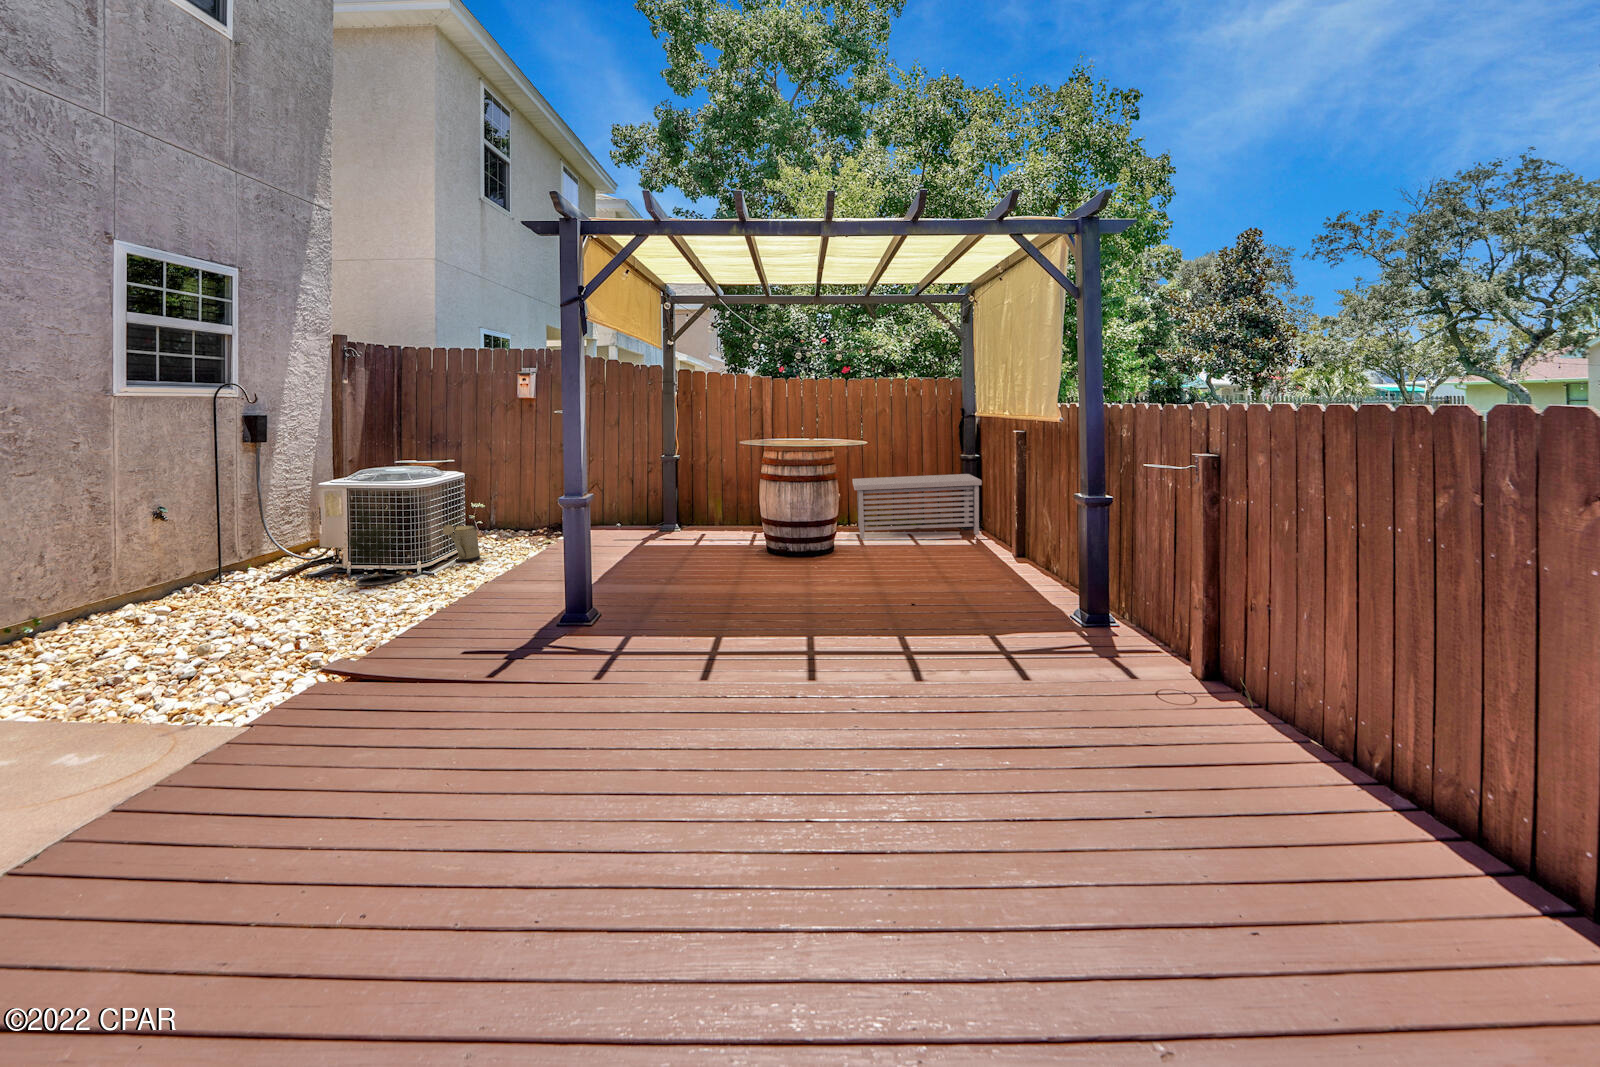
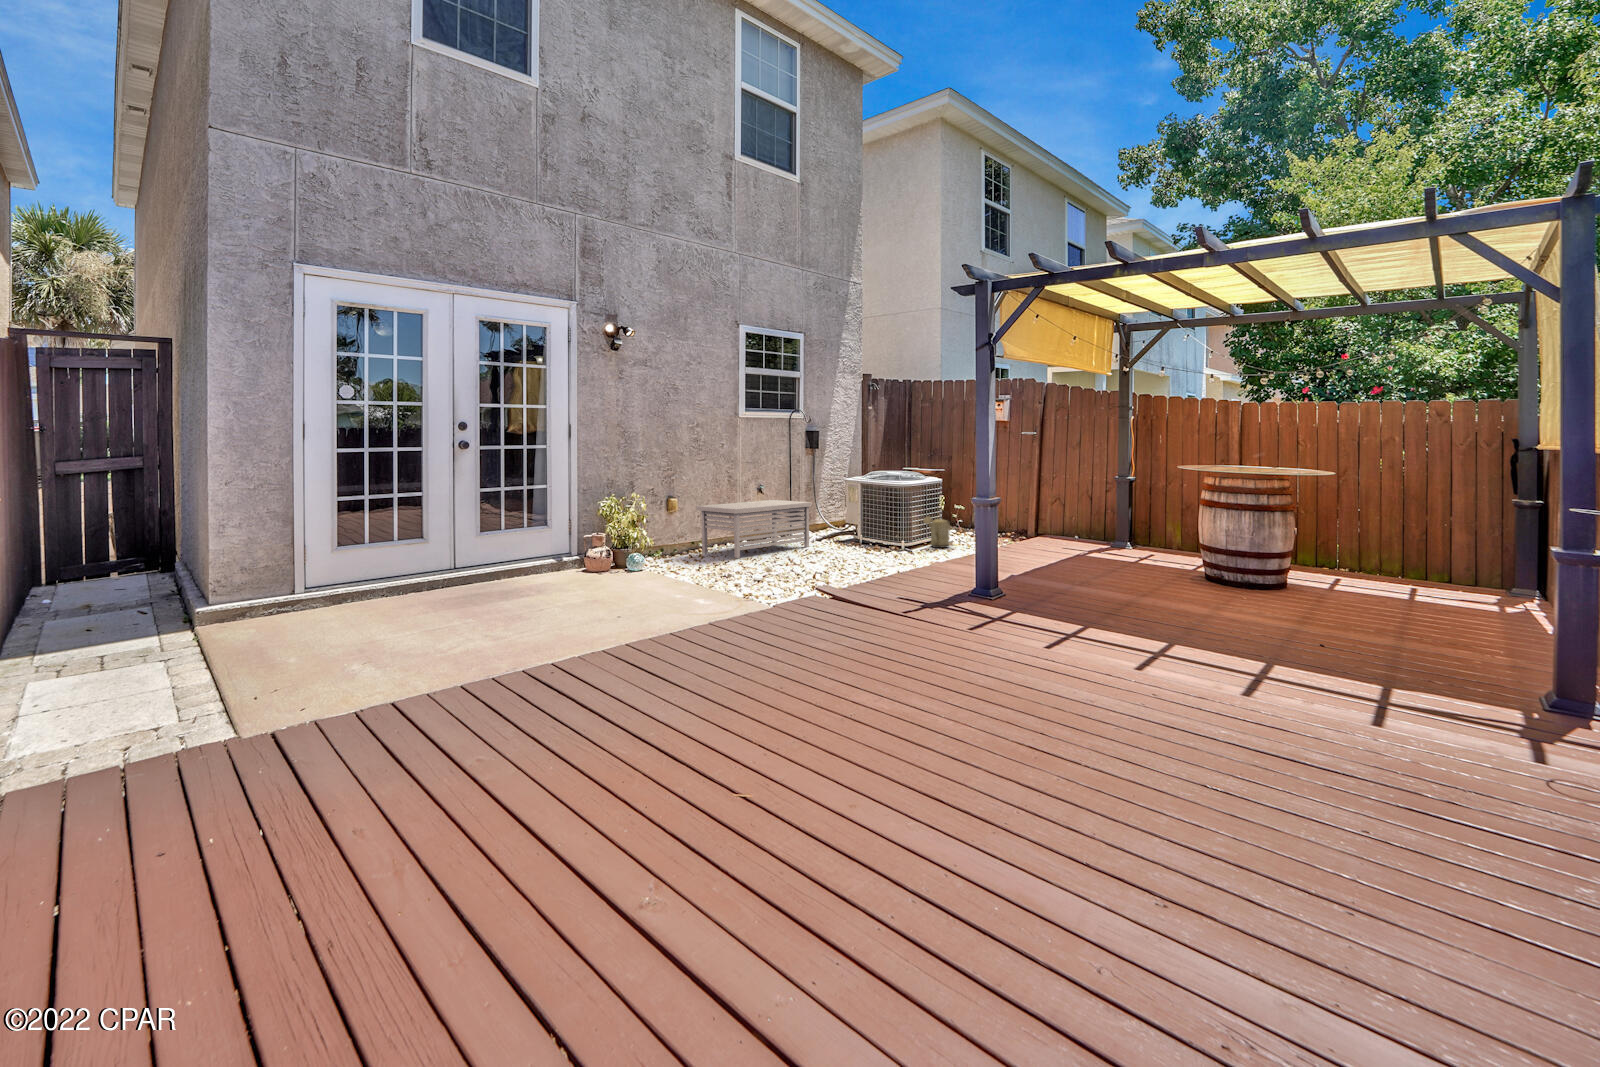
storage bench: present [852,474,982,539] -> present [696,500,812,558]
potted tree: present [347,505,406,586] -> none [858,492,897,553]

